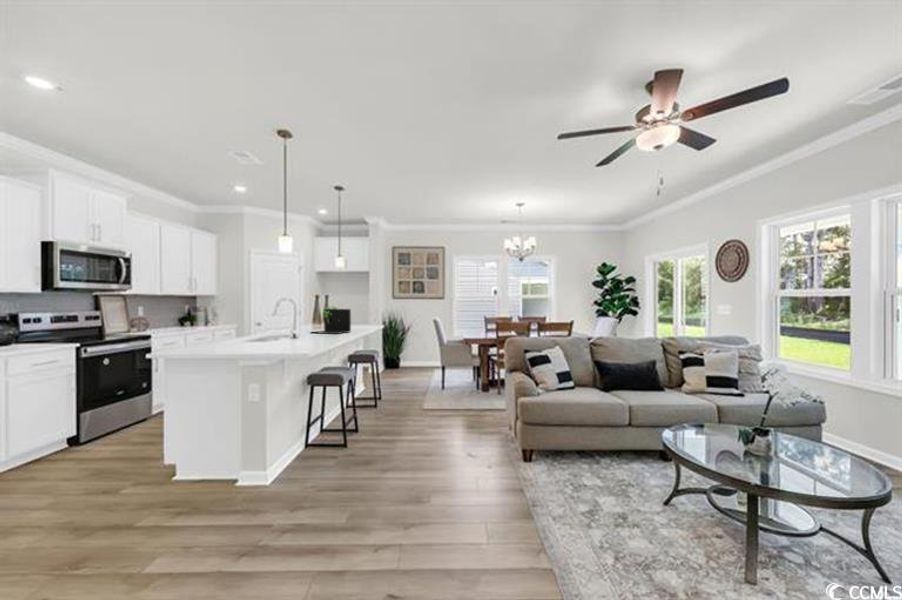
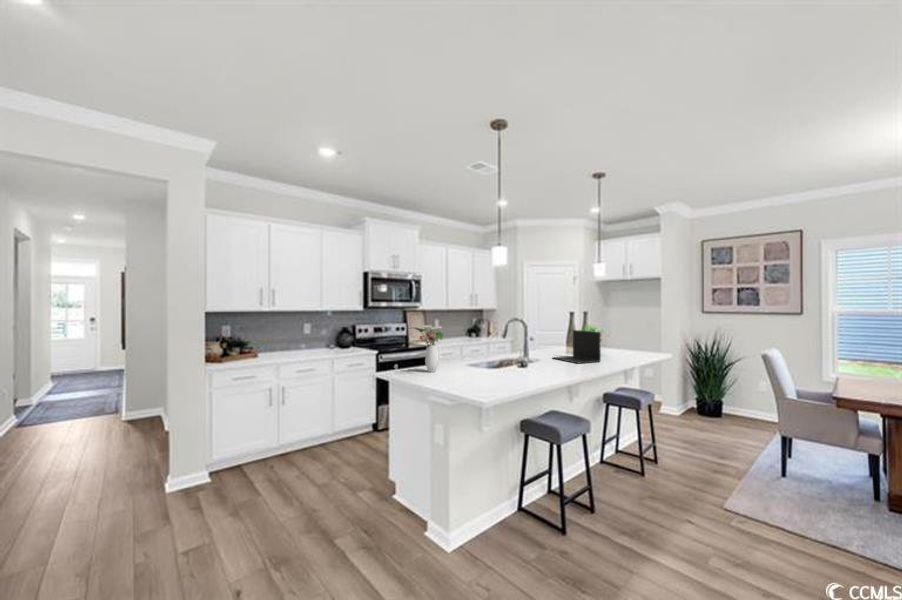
flower arrangement: none [191,302,237,348] -> present [409,325,443,372]

